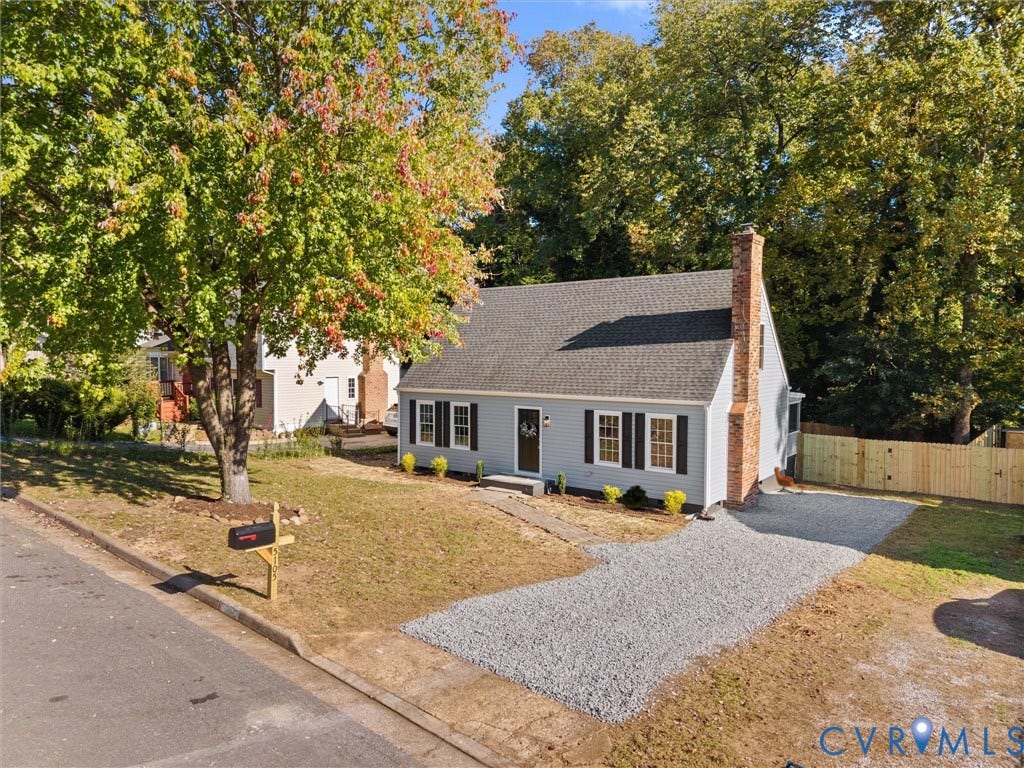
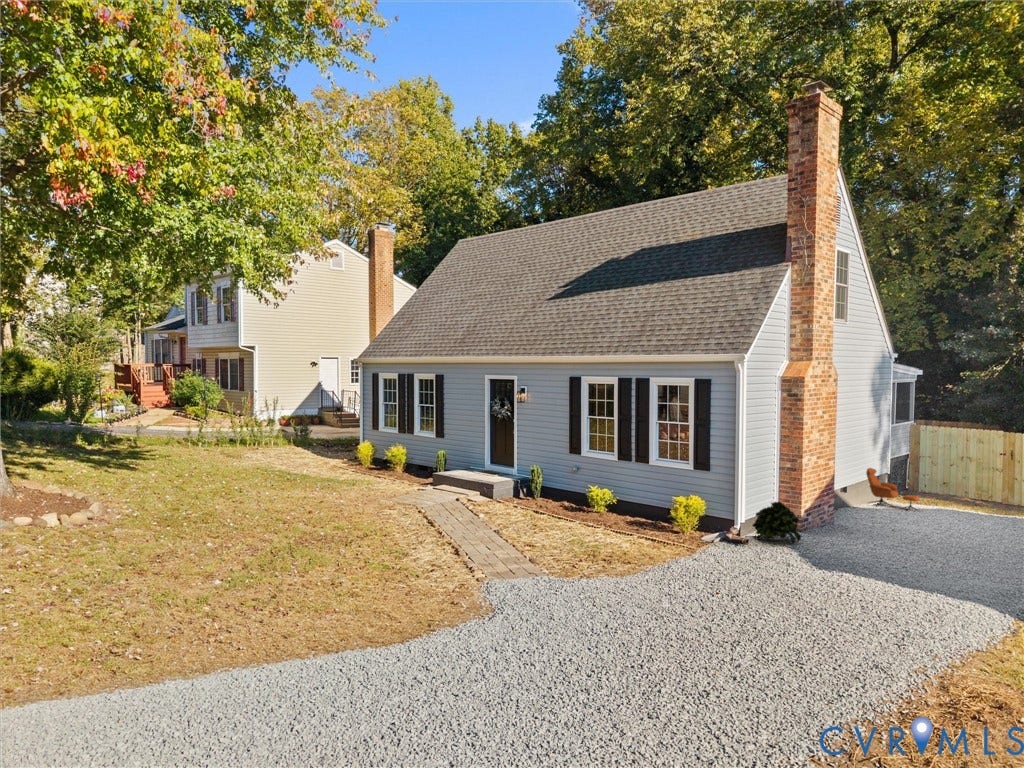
potted plant: present [622,485,648,509] -> present [753,502,801,543]

